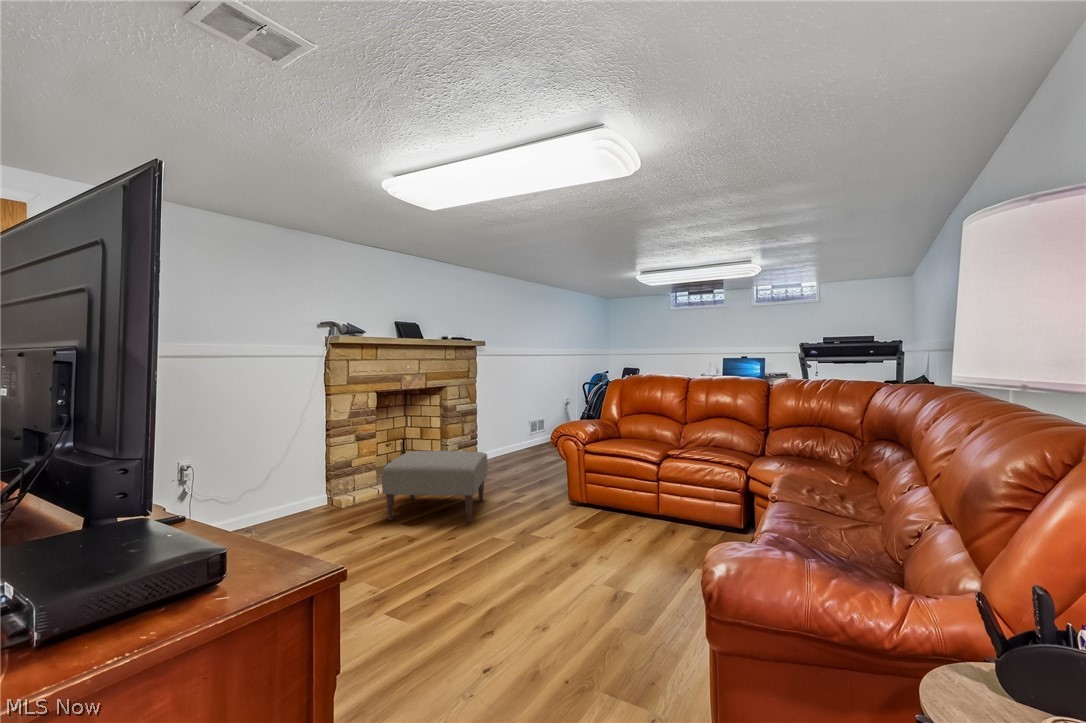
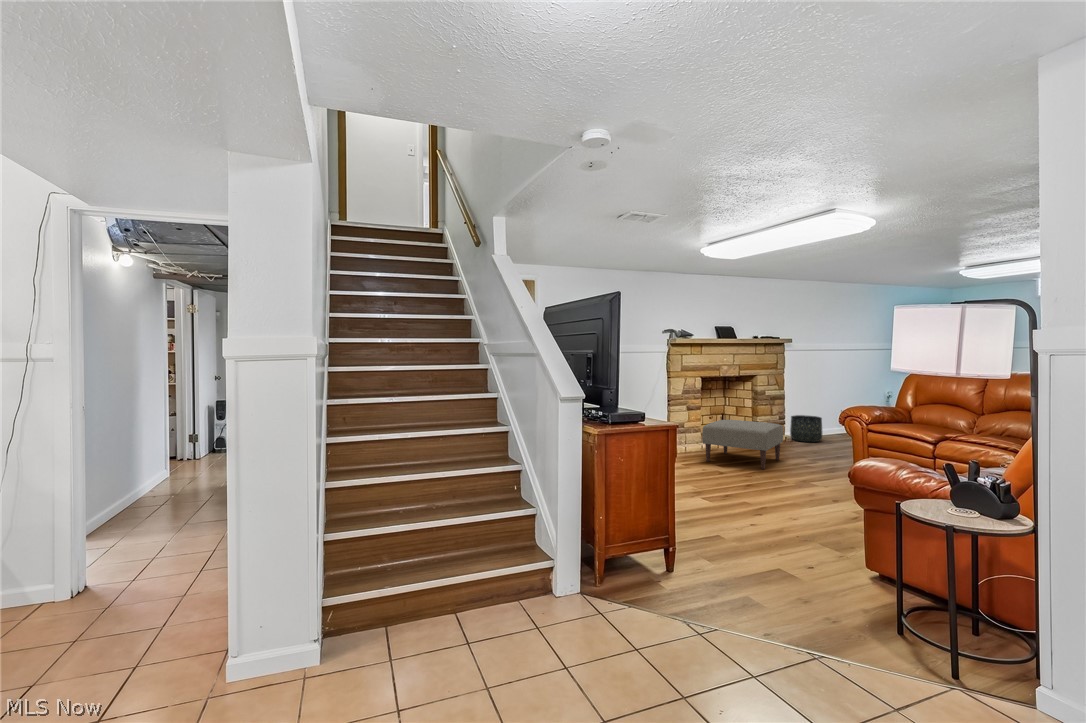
basket: none [483,432,518,465] -> present [790,415,822,442]

